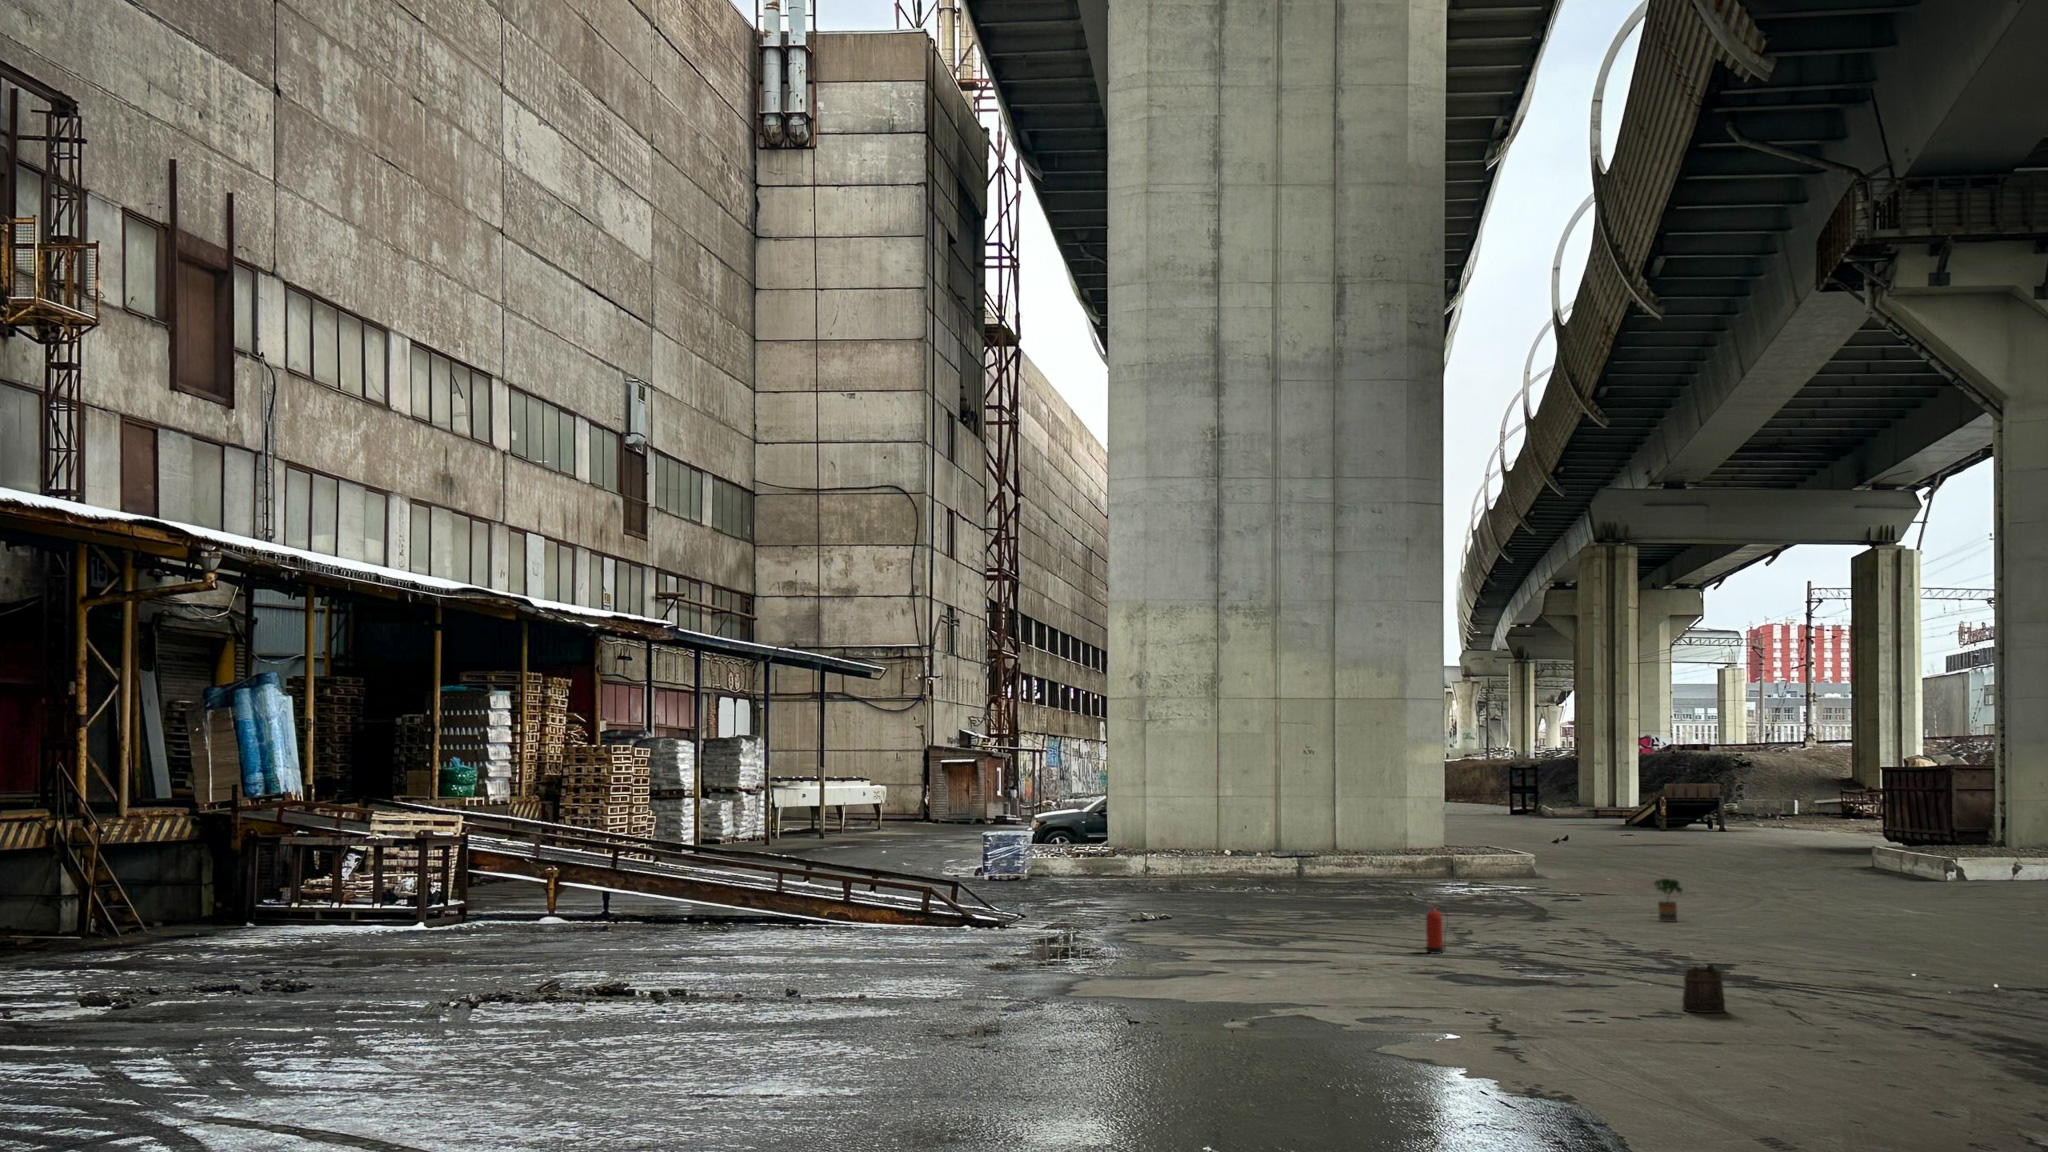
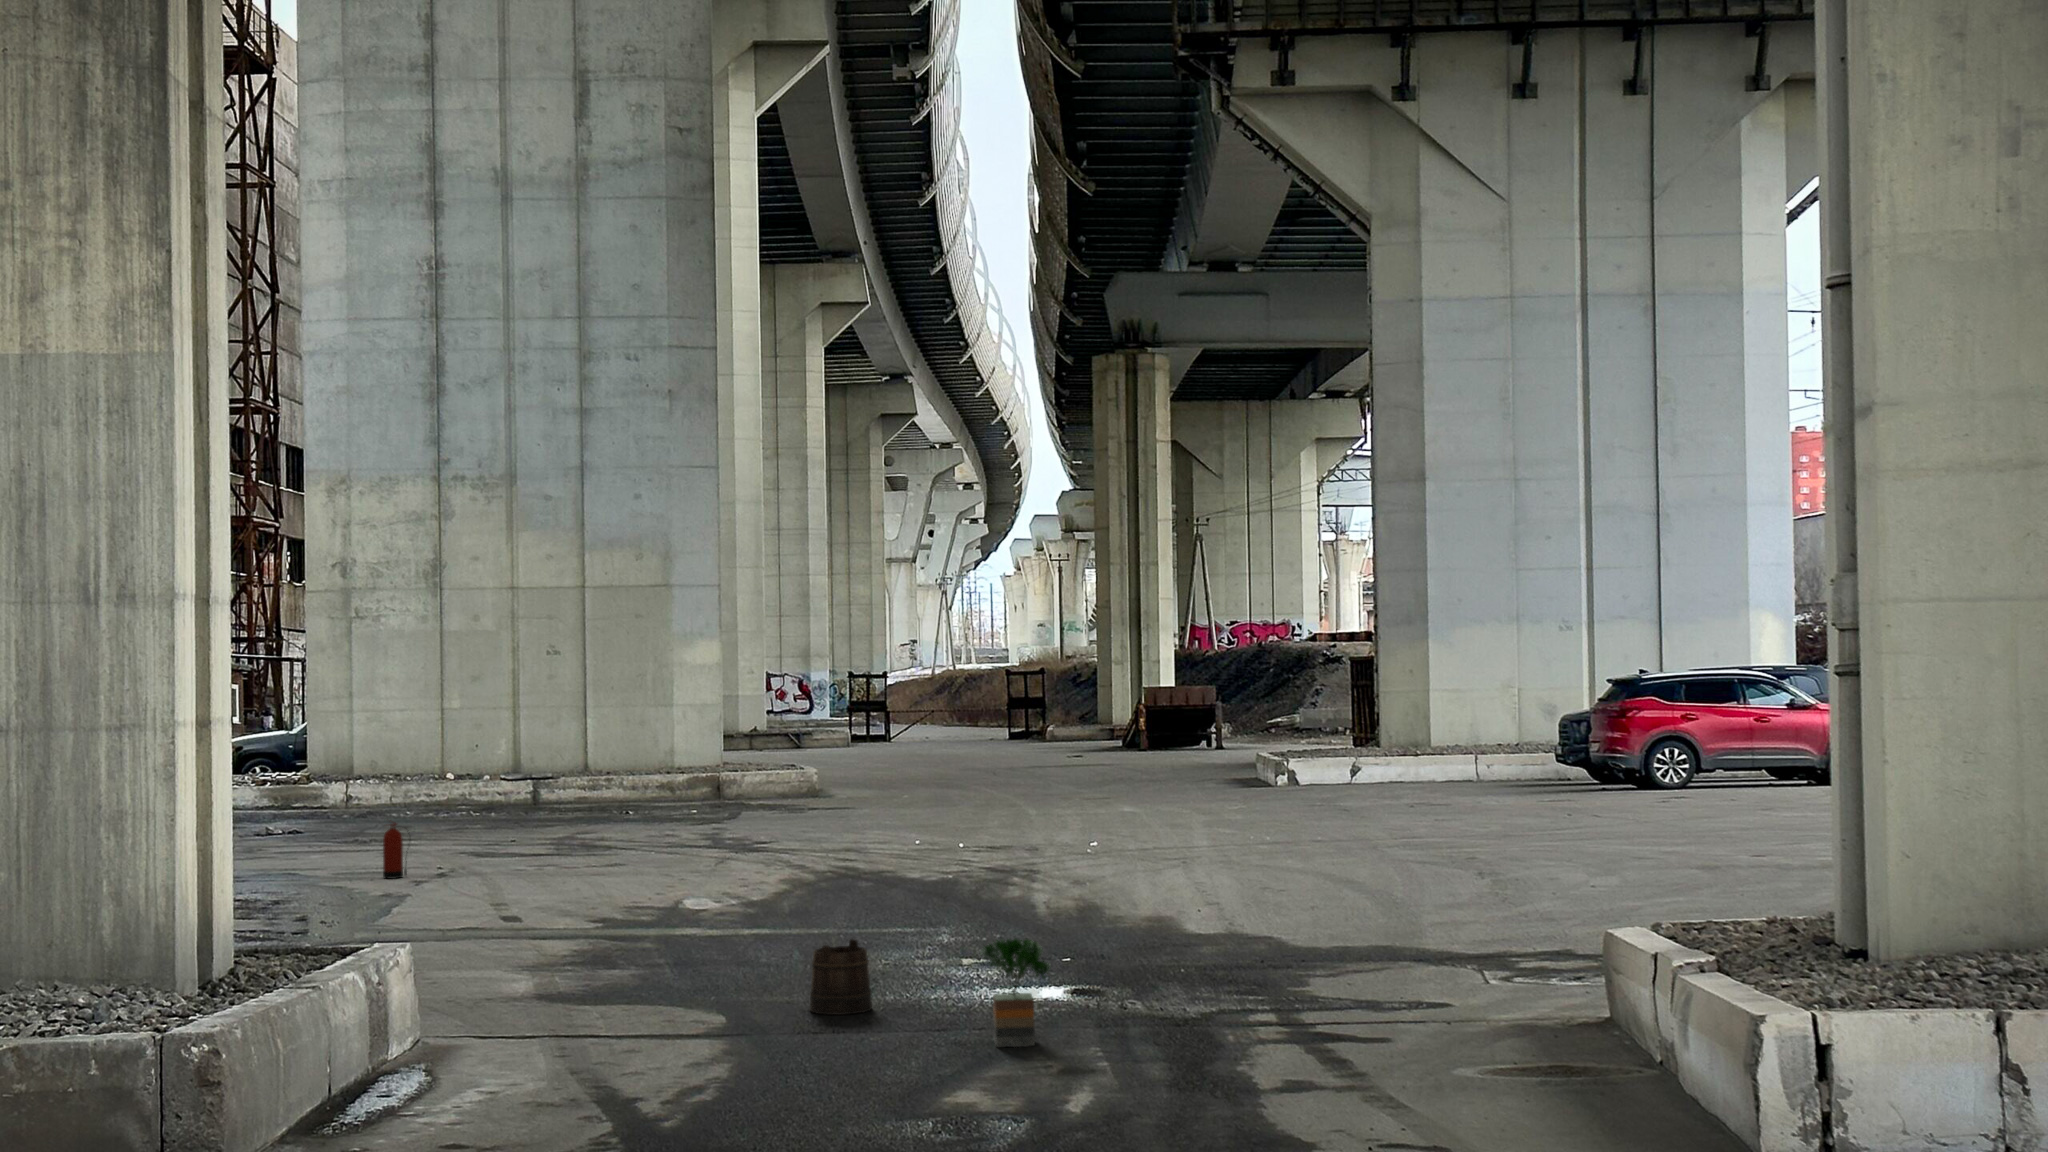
potted tree: present [1655,879,1683,922] -> present [980,939,1049,1047]
fire extinguisher: present [1426,905,1447,954] -> present [383,823,407,879]

